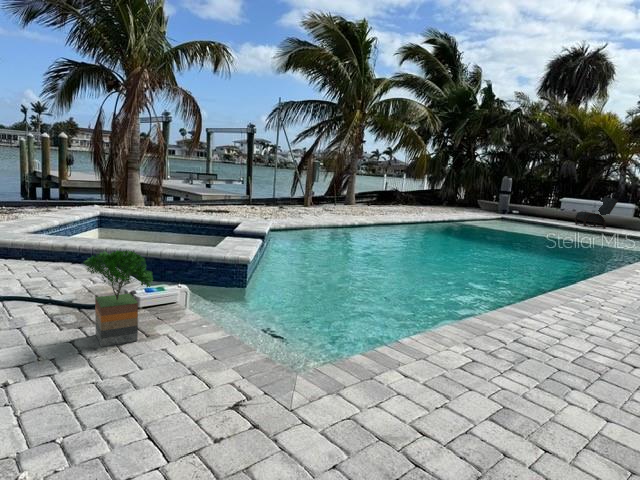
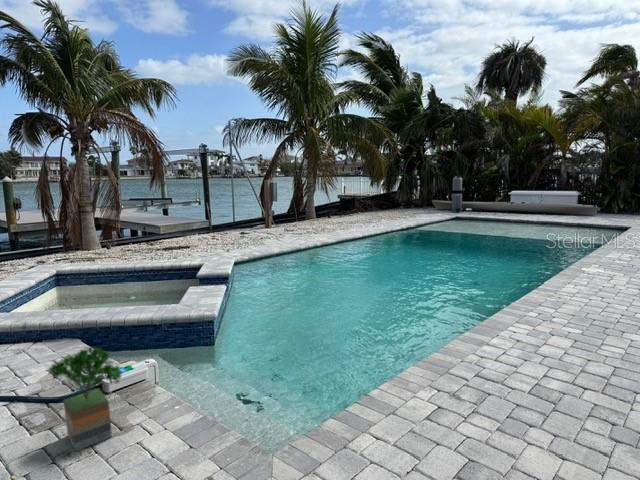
lounge chair: present [575,198,618,229] -> none [526,188,563,219]

